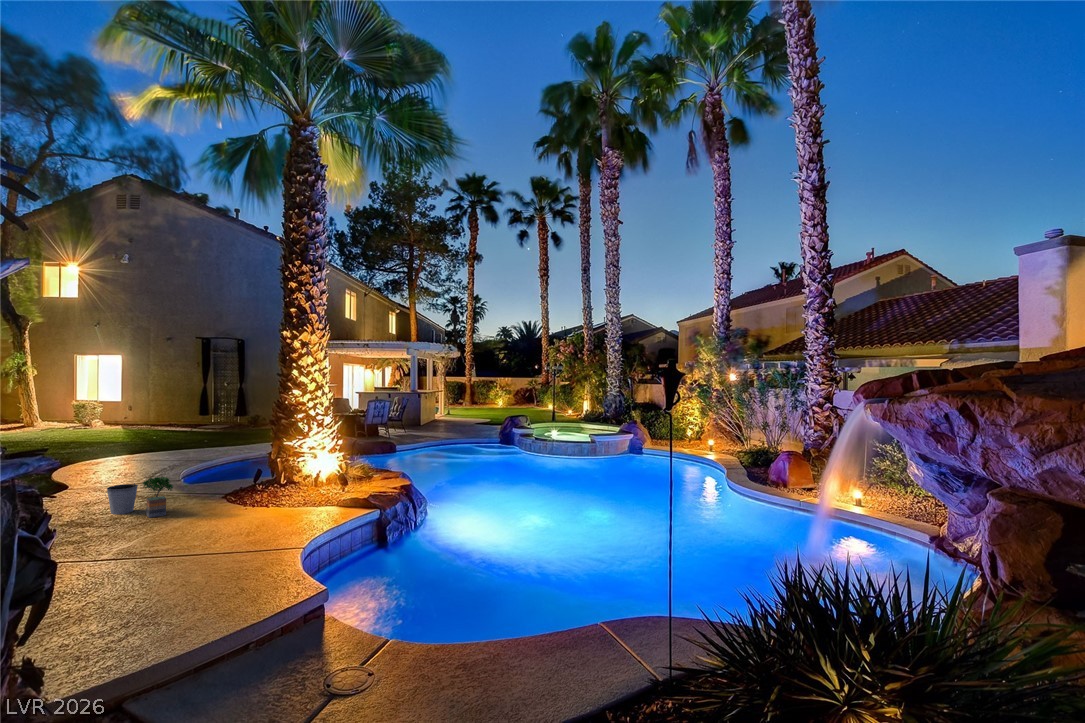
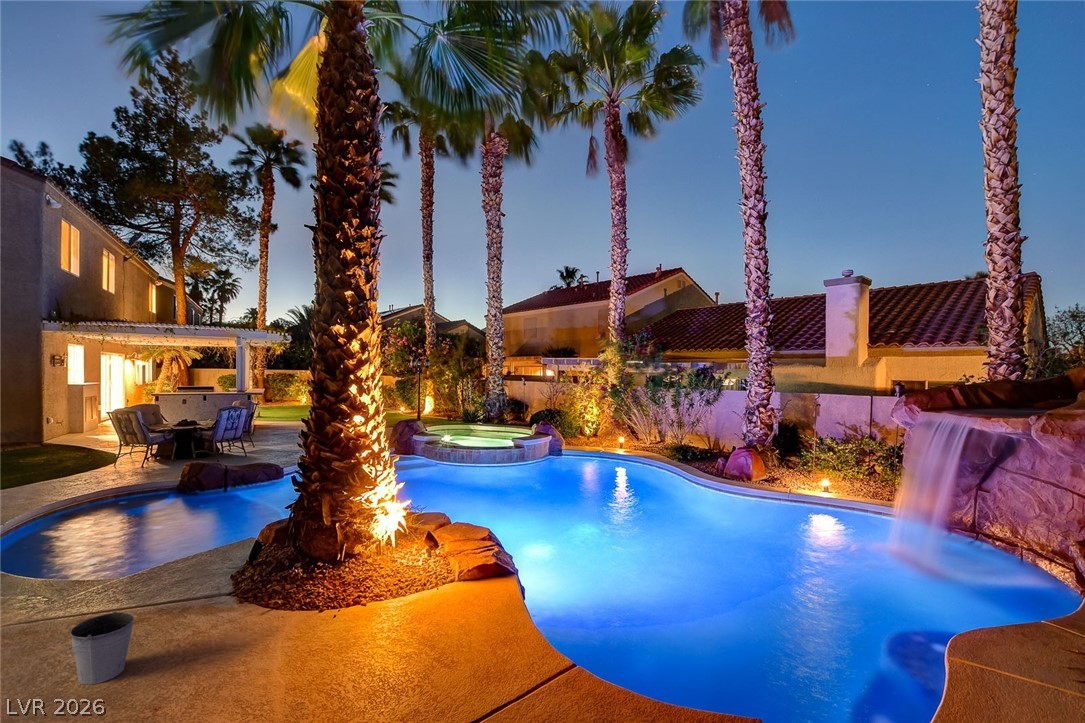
potted tree: present [143,477,173,518] -> none [167,590,233,675]

